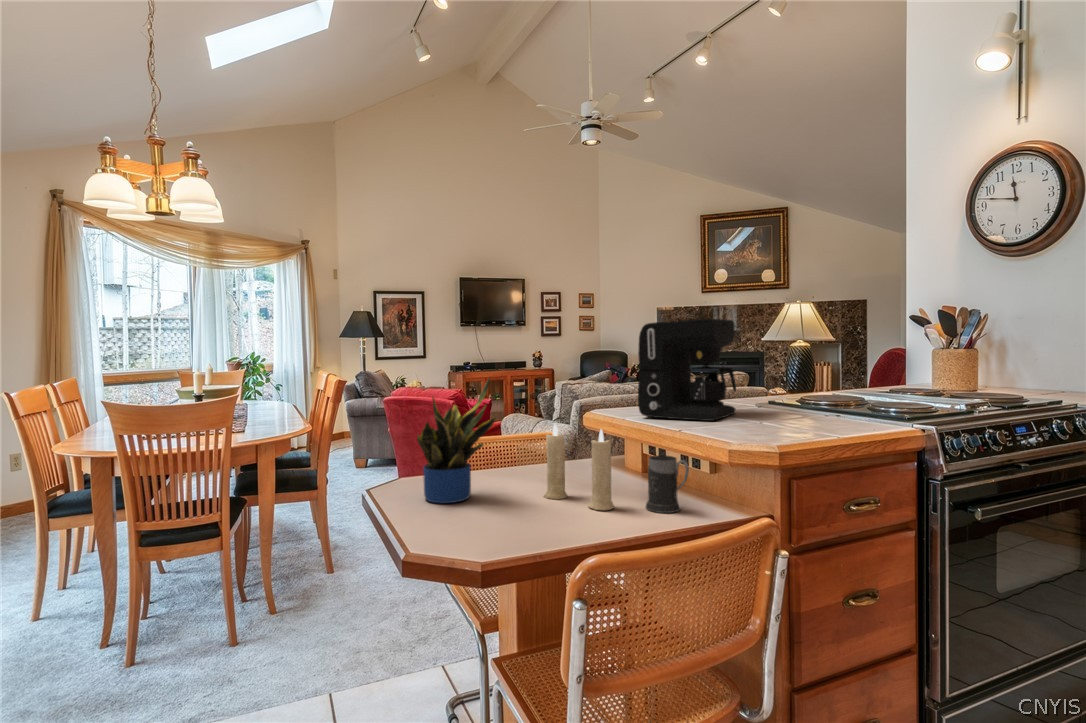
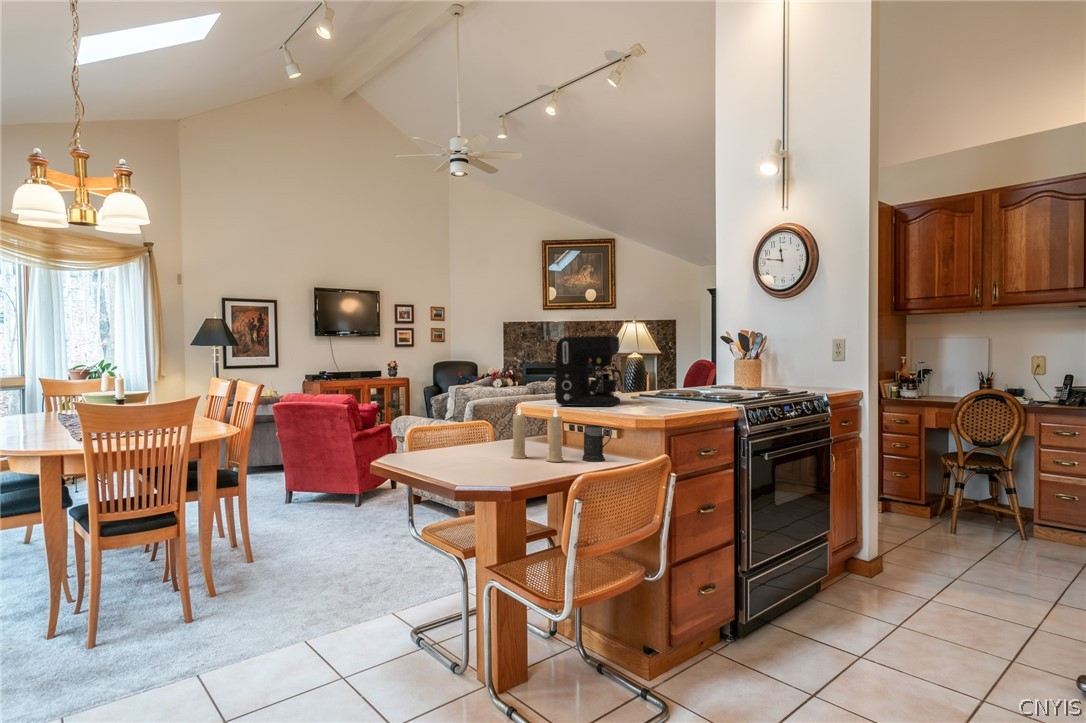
potted plant: present [417,378,495,503] -> none [424,372,484,463]

